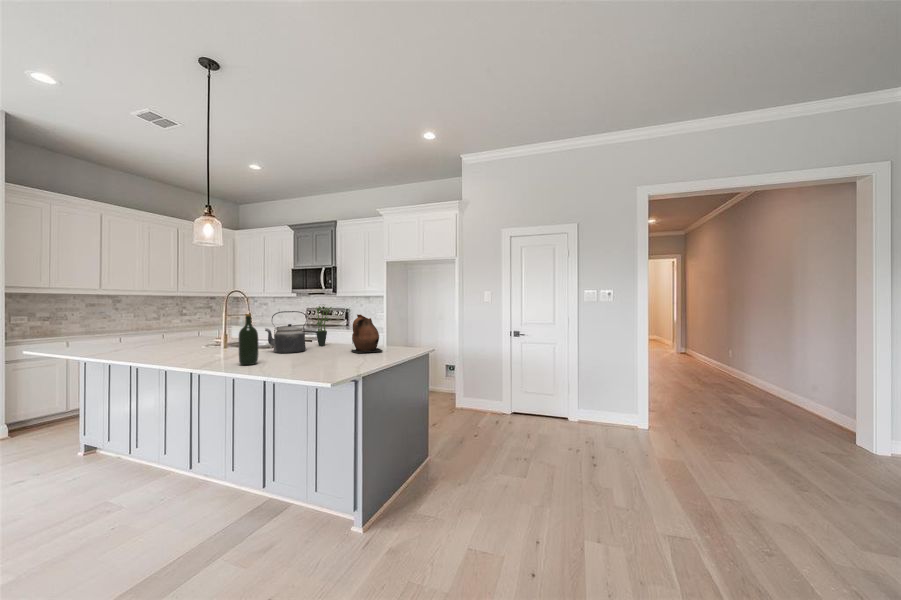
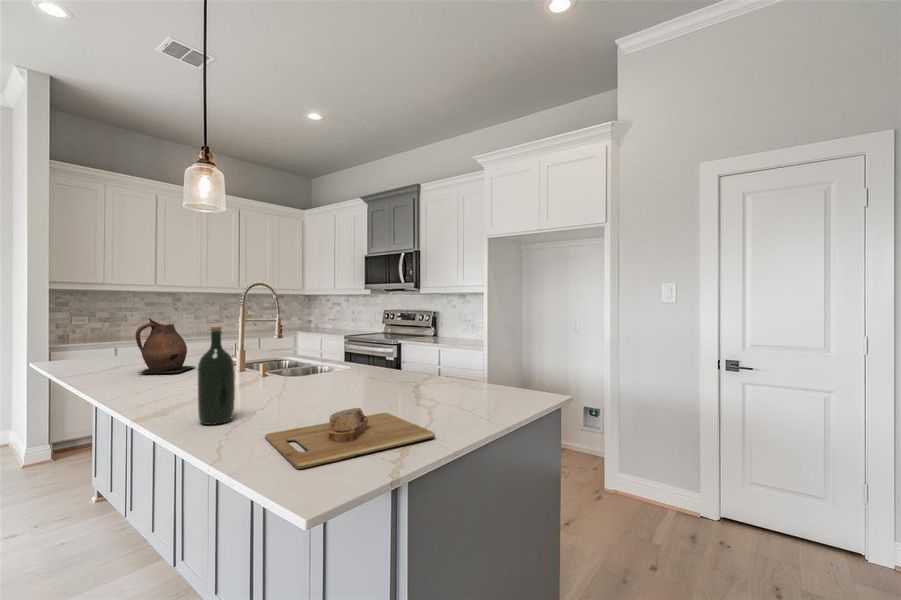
potted plant: present [316,306,332,346] -> none [366,307,395,378]
kettle: present [265,311,307,353] -> none [275,319,344,393]
ceramic pitcher: present [351,314,382,353] -> present [135,318,196,374]
cutting board: none [285,352,370,373] -> present [265,408,435,469]

